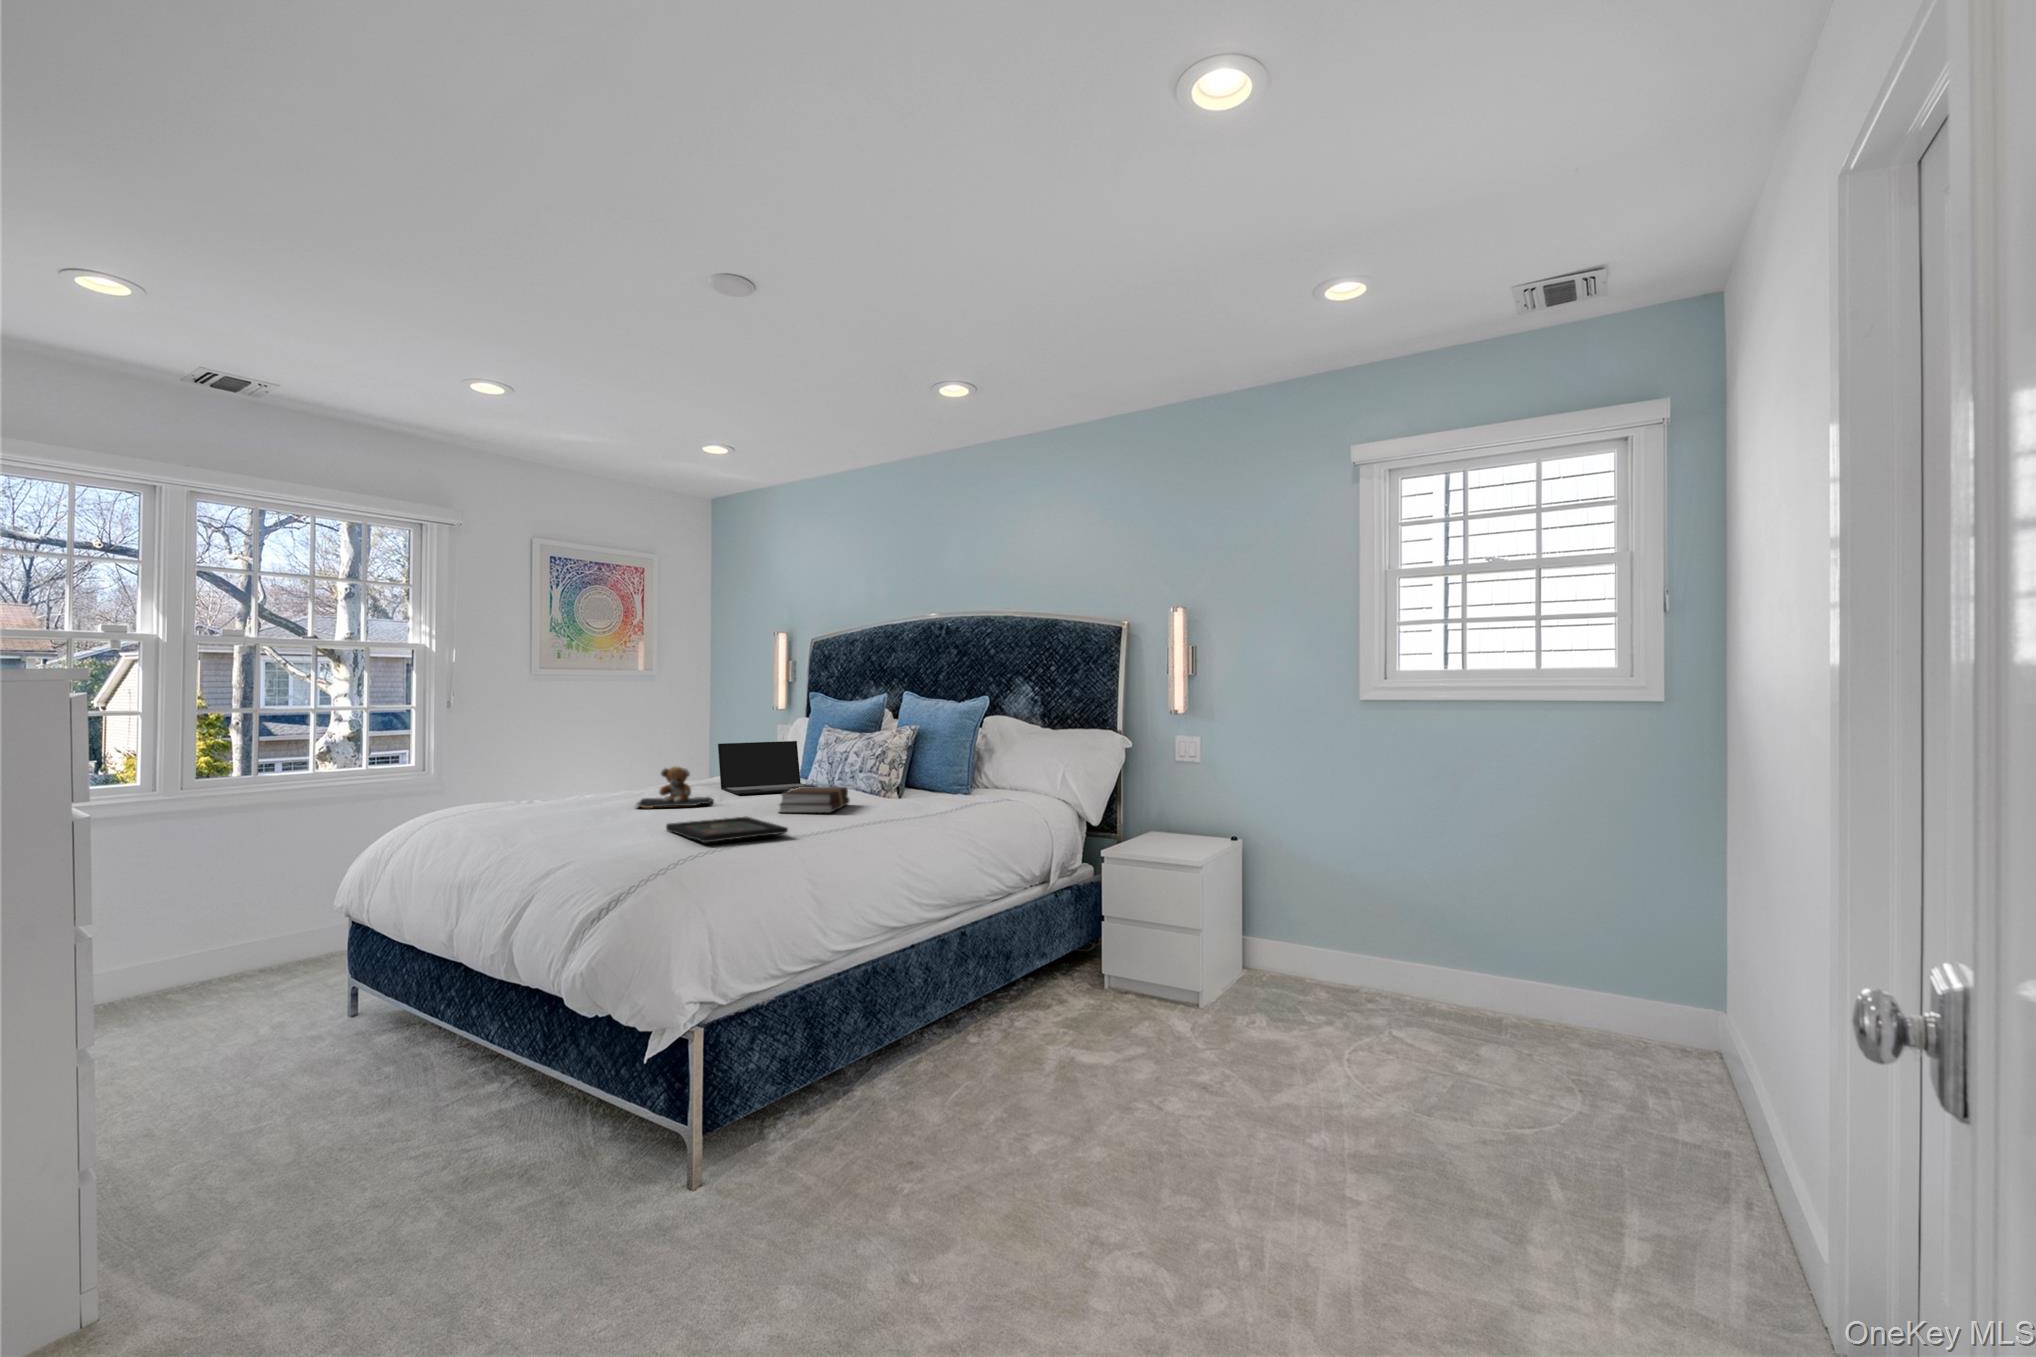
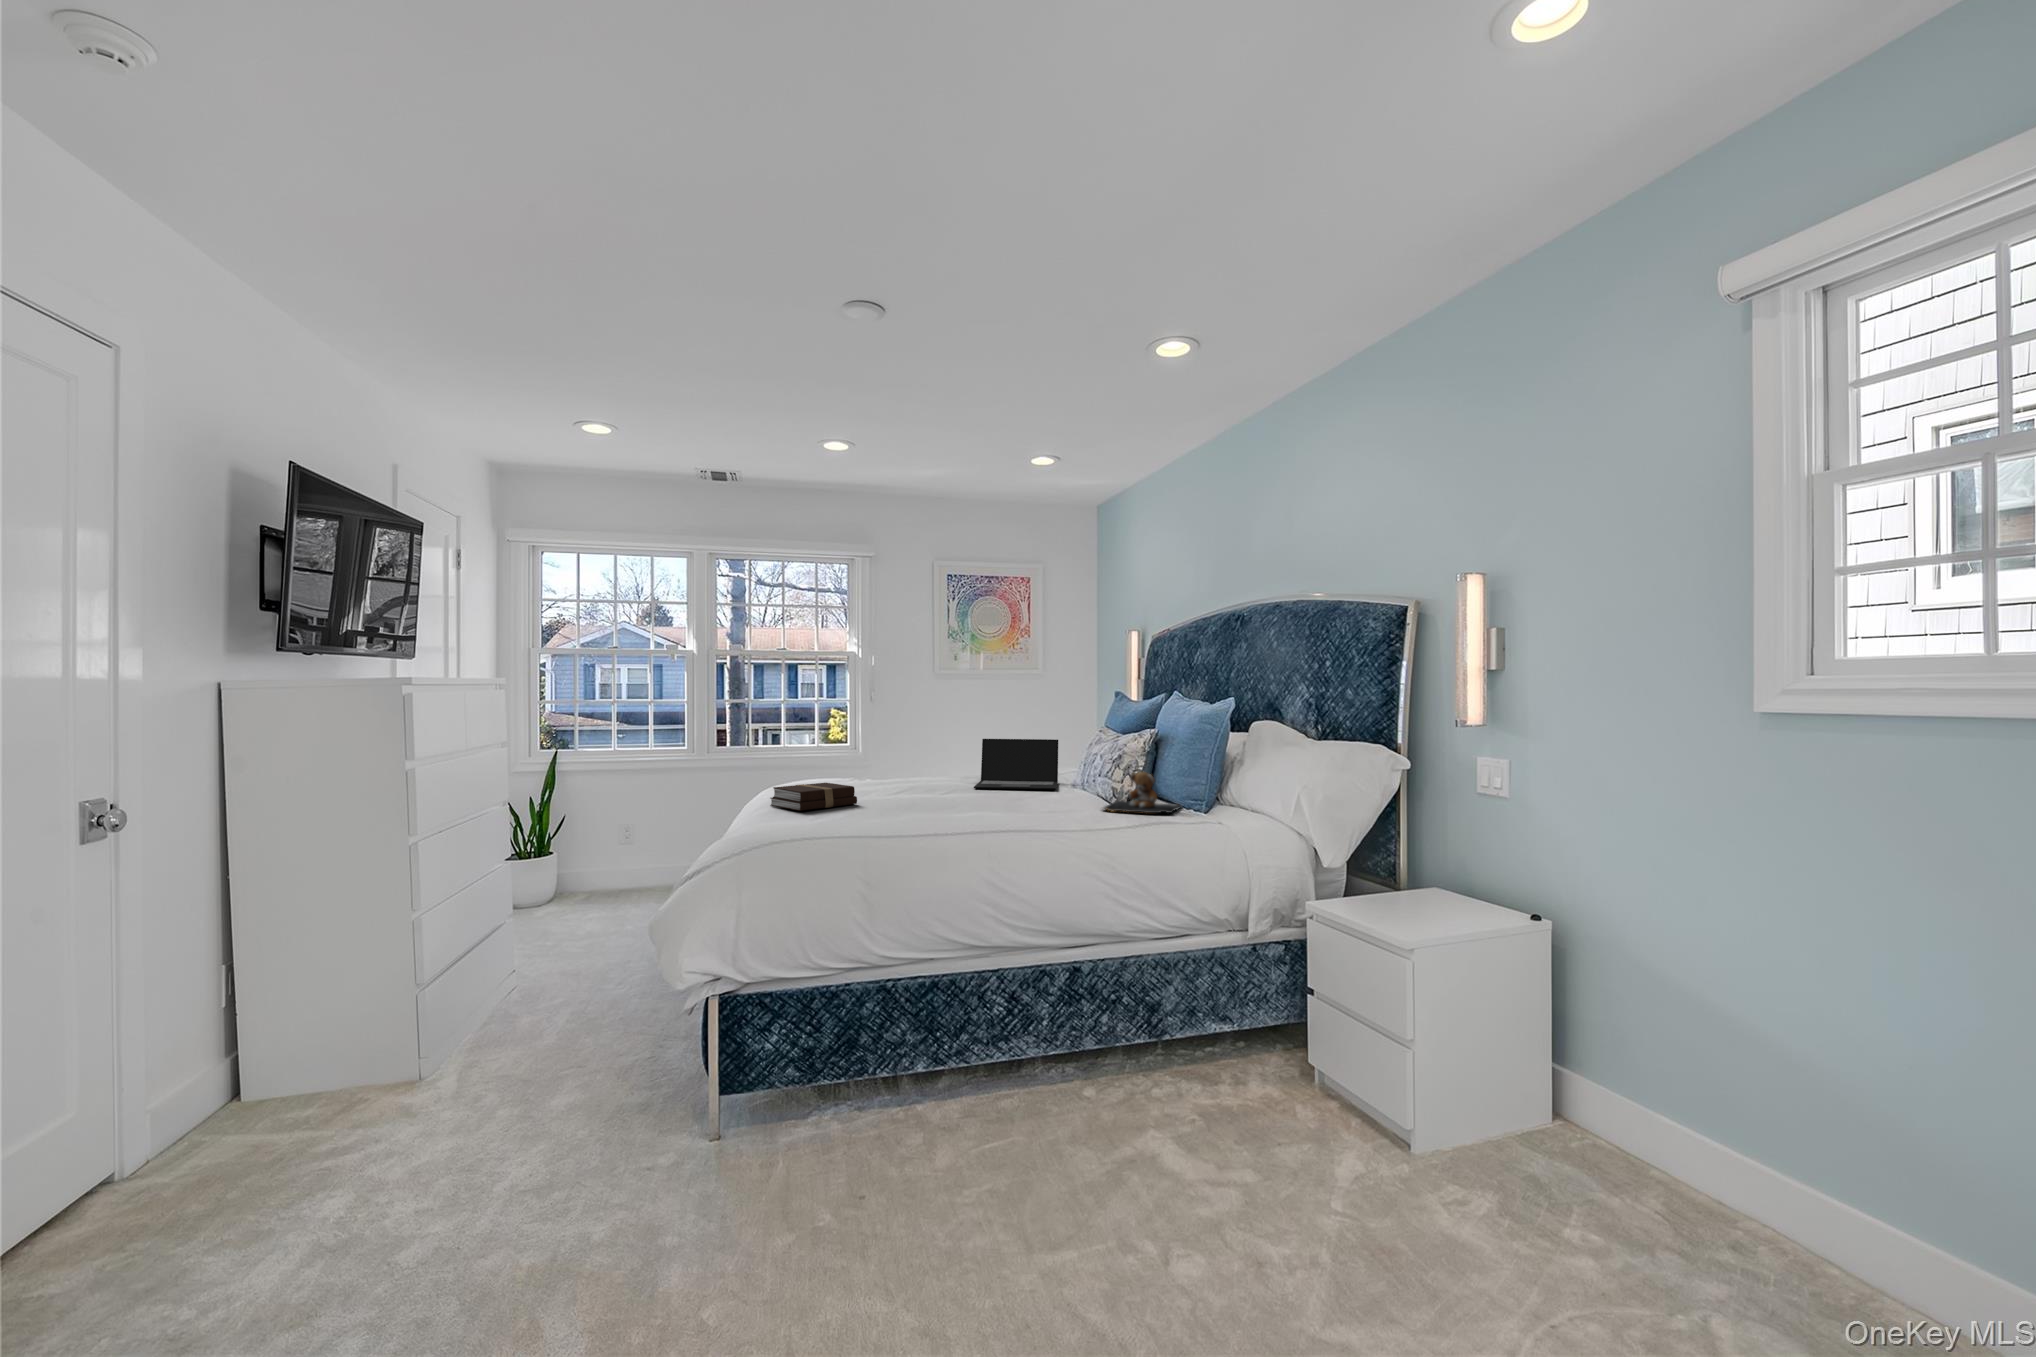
teddy bear: present [635,767,712,808] -> present [1102,772,1180,813]
book: present [779,787,849,813] -> present [770,783,857,811]
tray: present [666,817,788,842] -> none [798,810,897,831]

